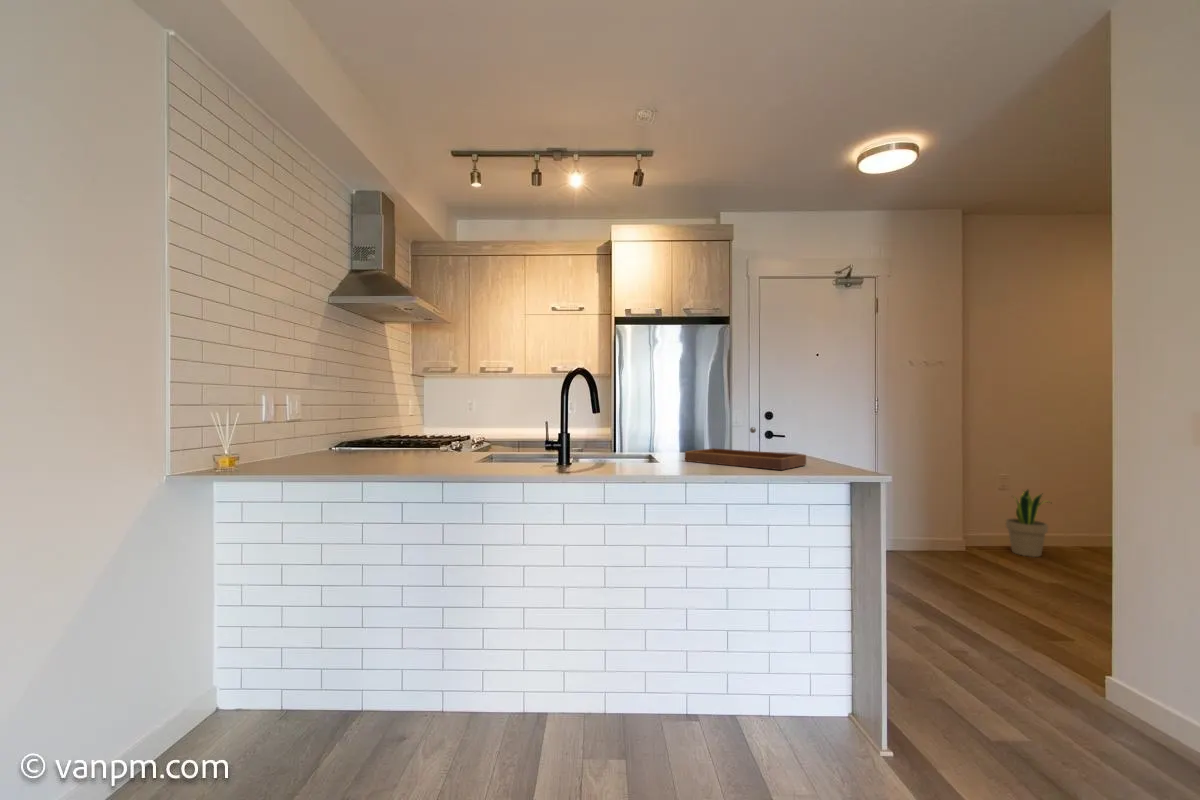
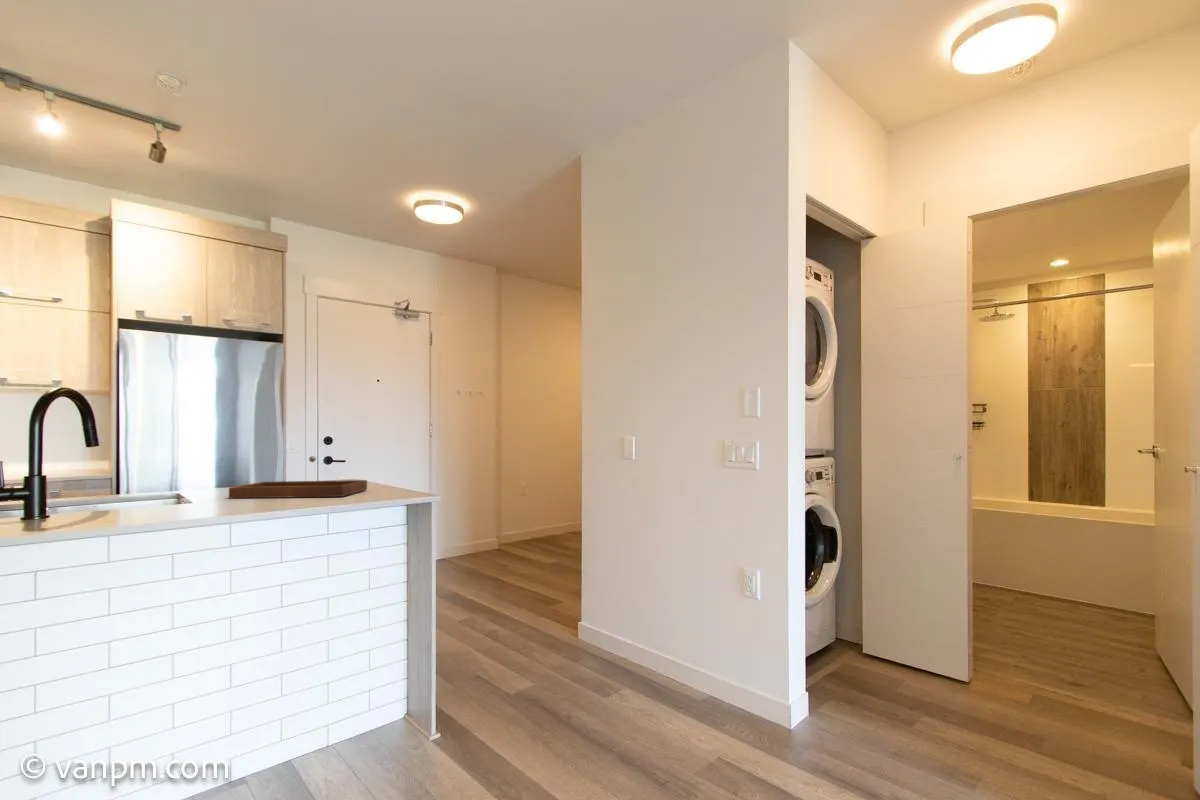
potted plant: present [1006,490,1048,557] -> none [529,495,558,550]

